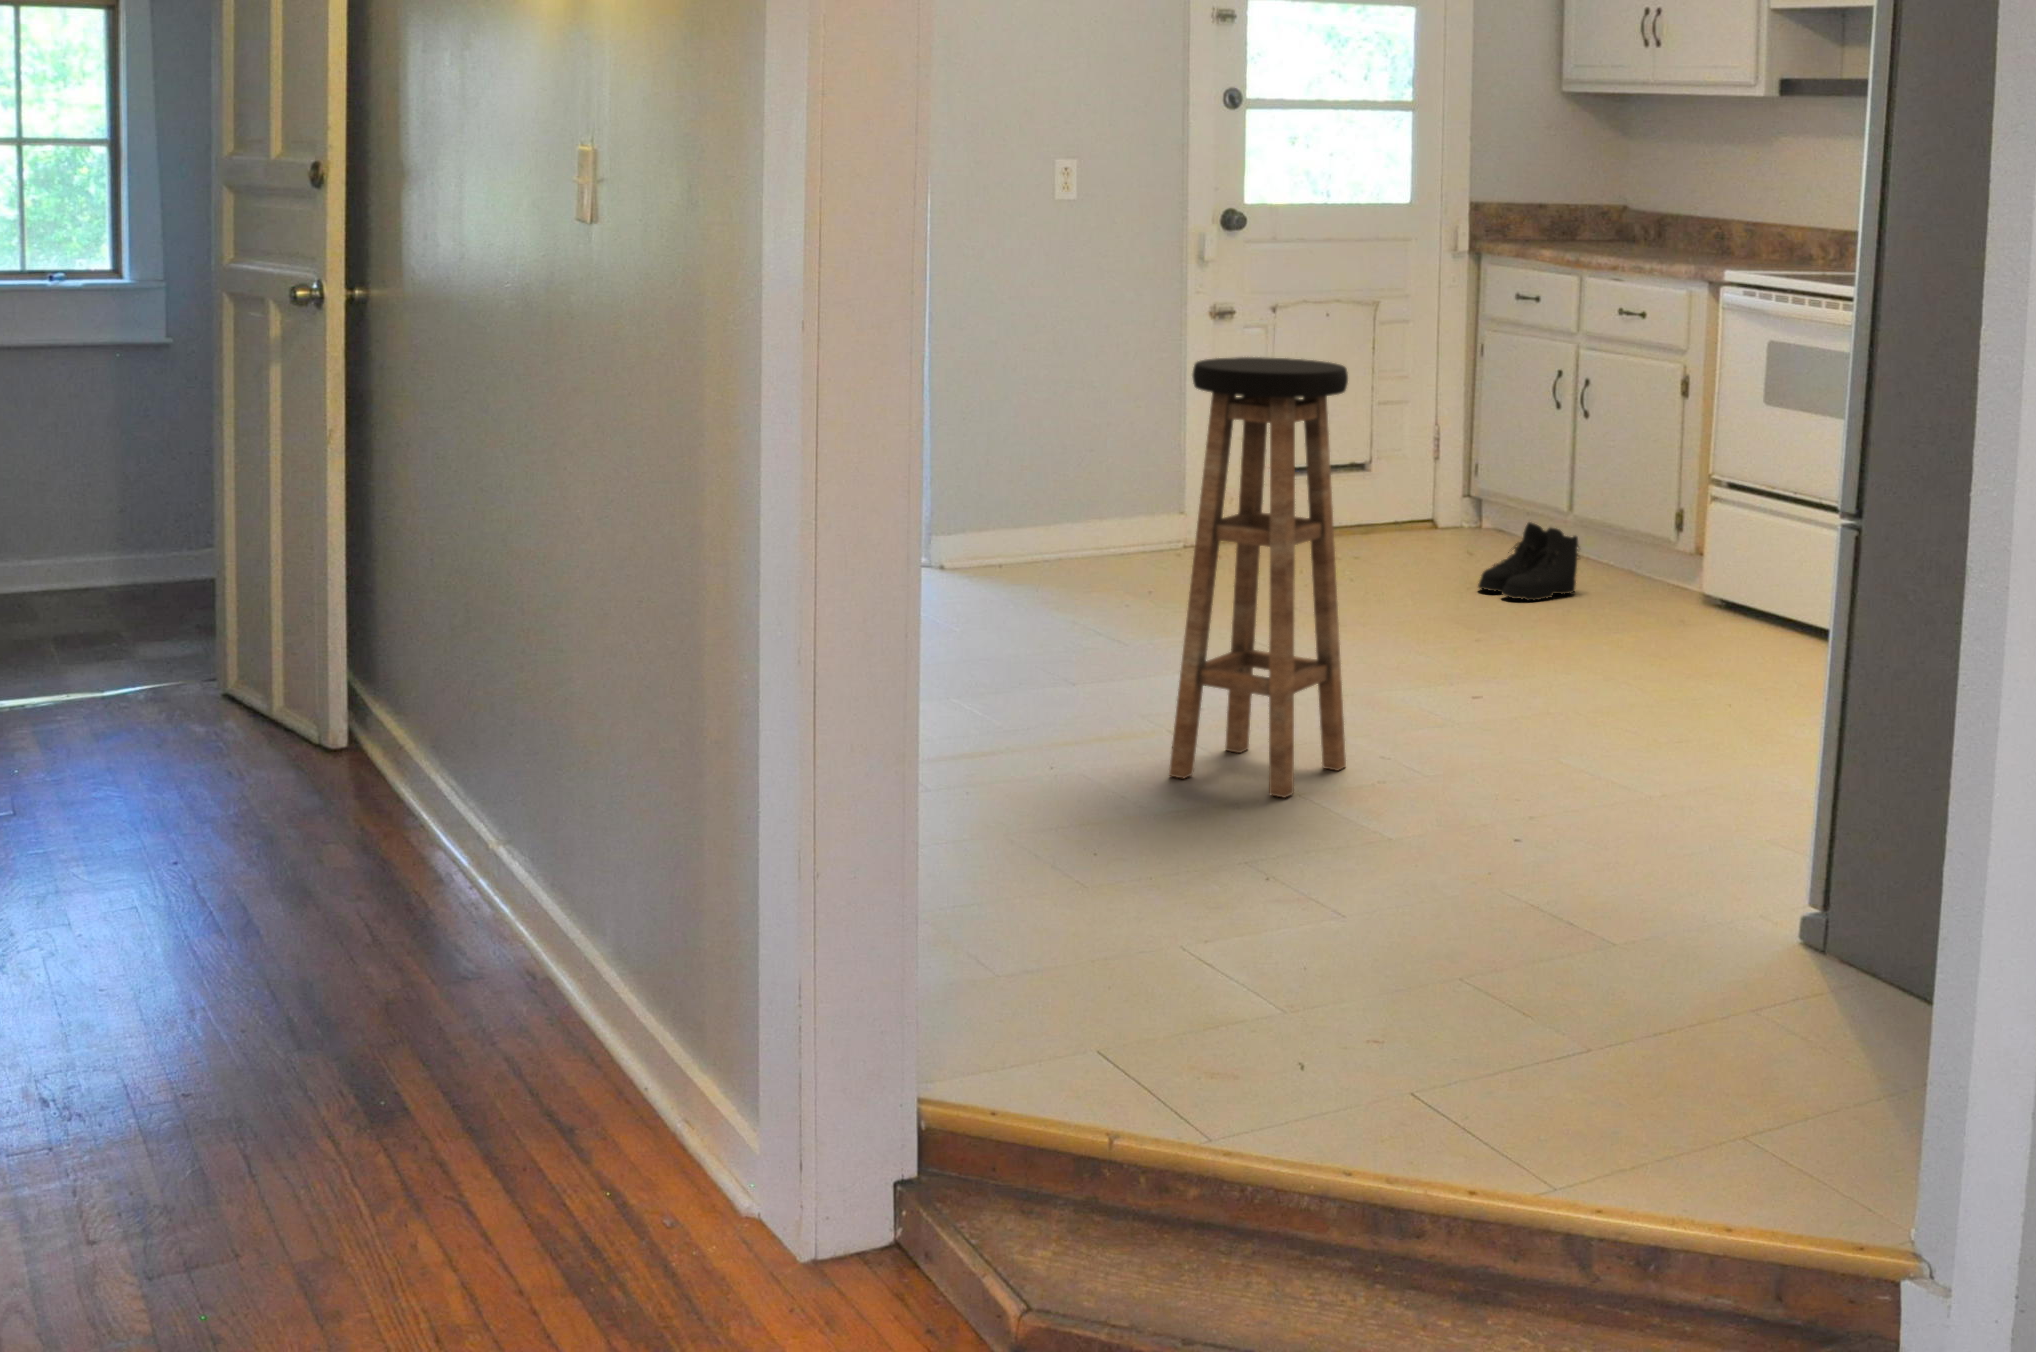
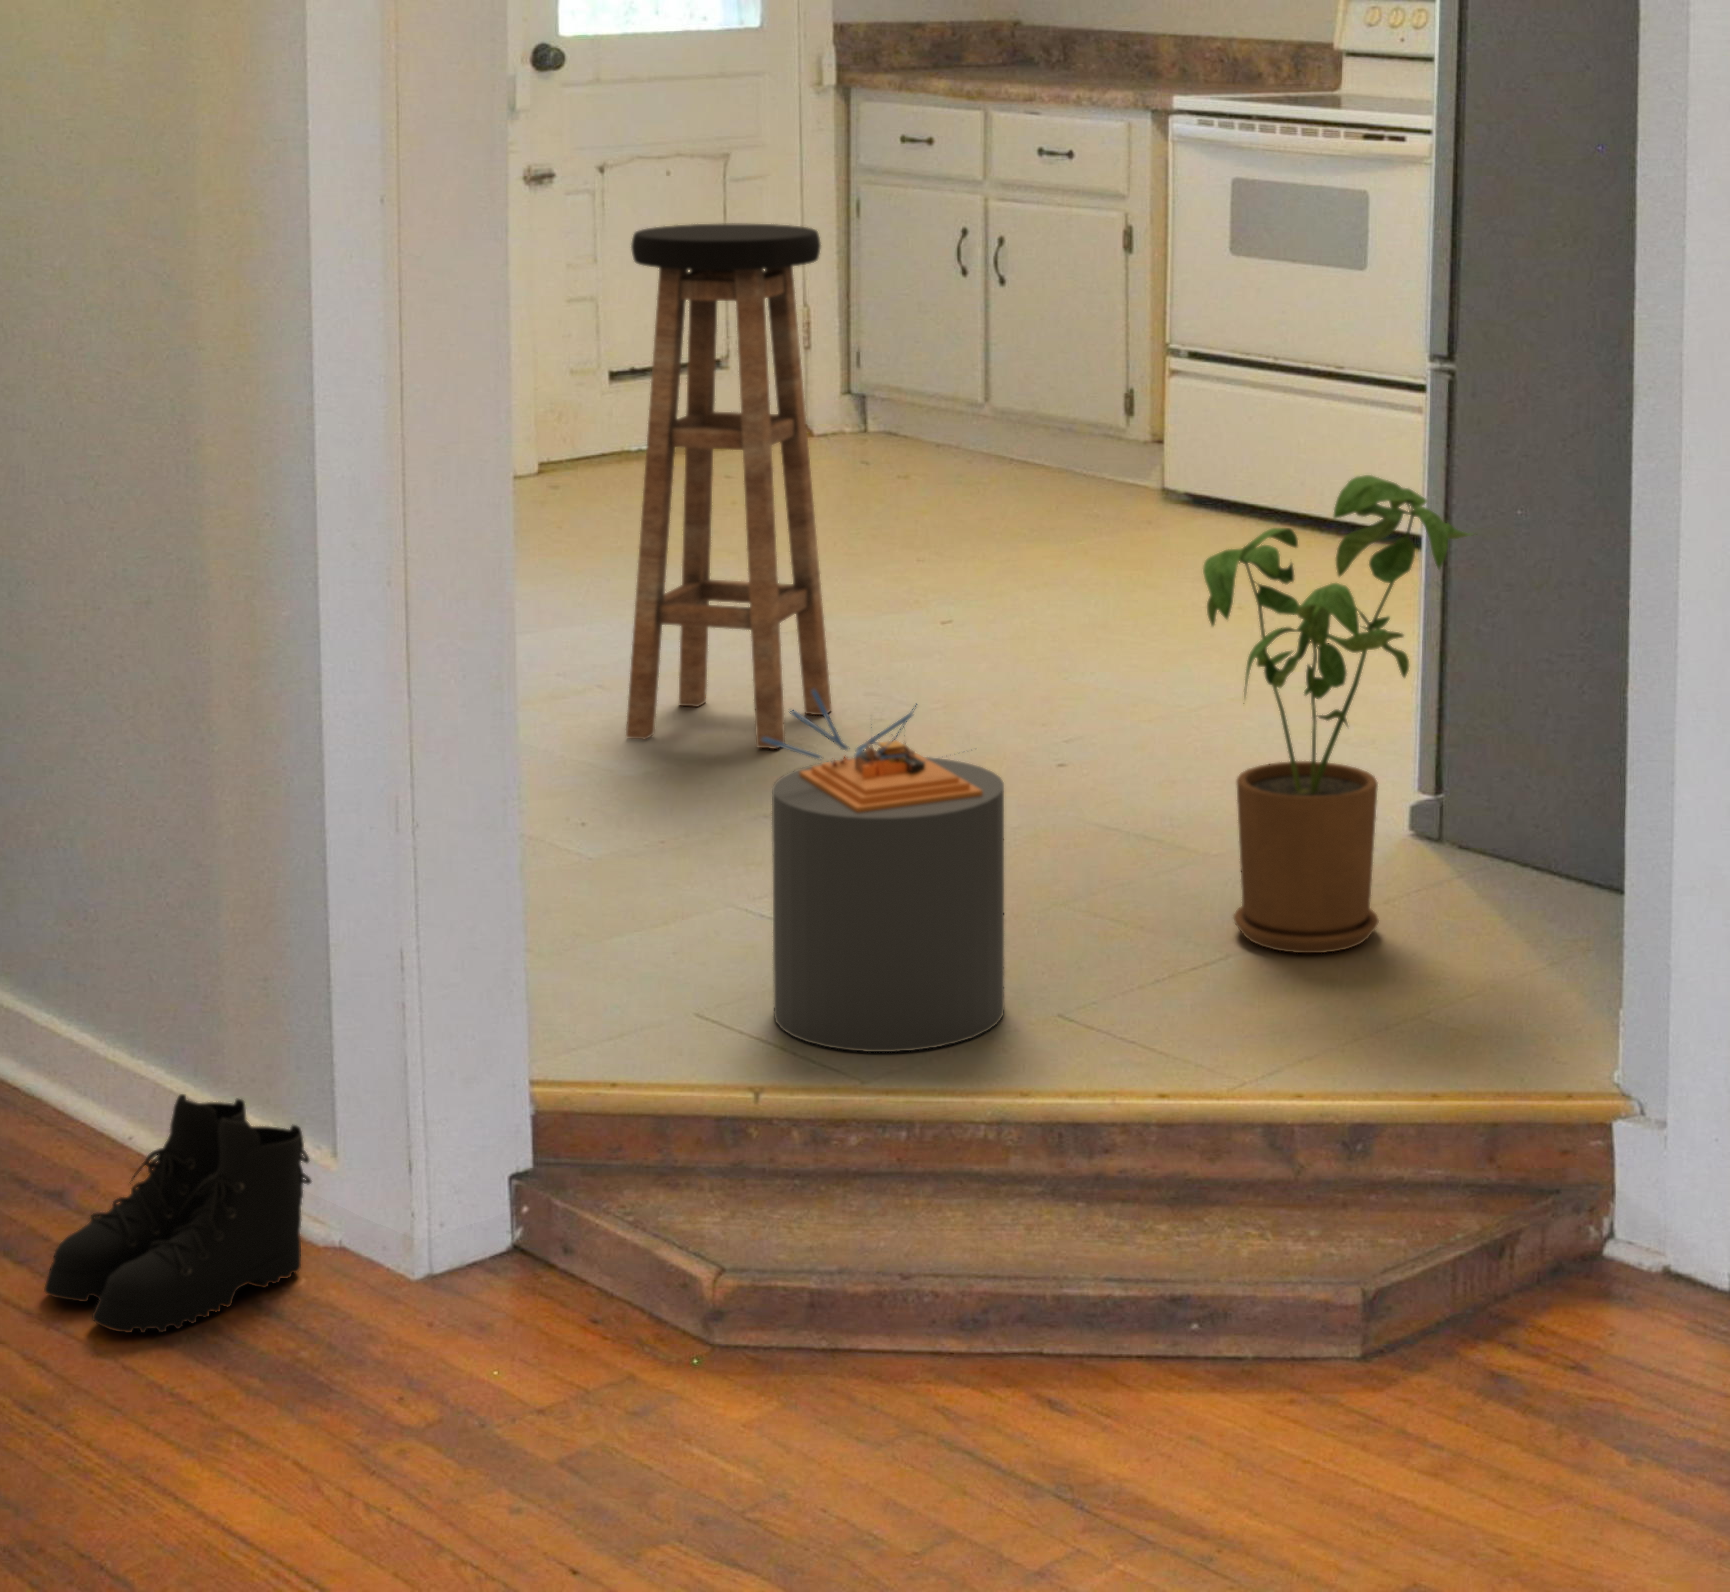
boots: present [1478,522,1579,601] -> present [44,1094,311,1333]
house plant: none [1592,620,1850,1054] -> present [1203,475,1473,953]
trash can: none [1153,764,1375,1109] -> present [762,689,1004,1052]

